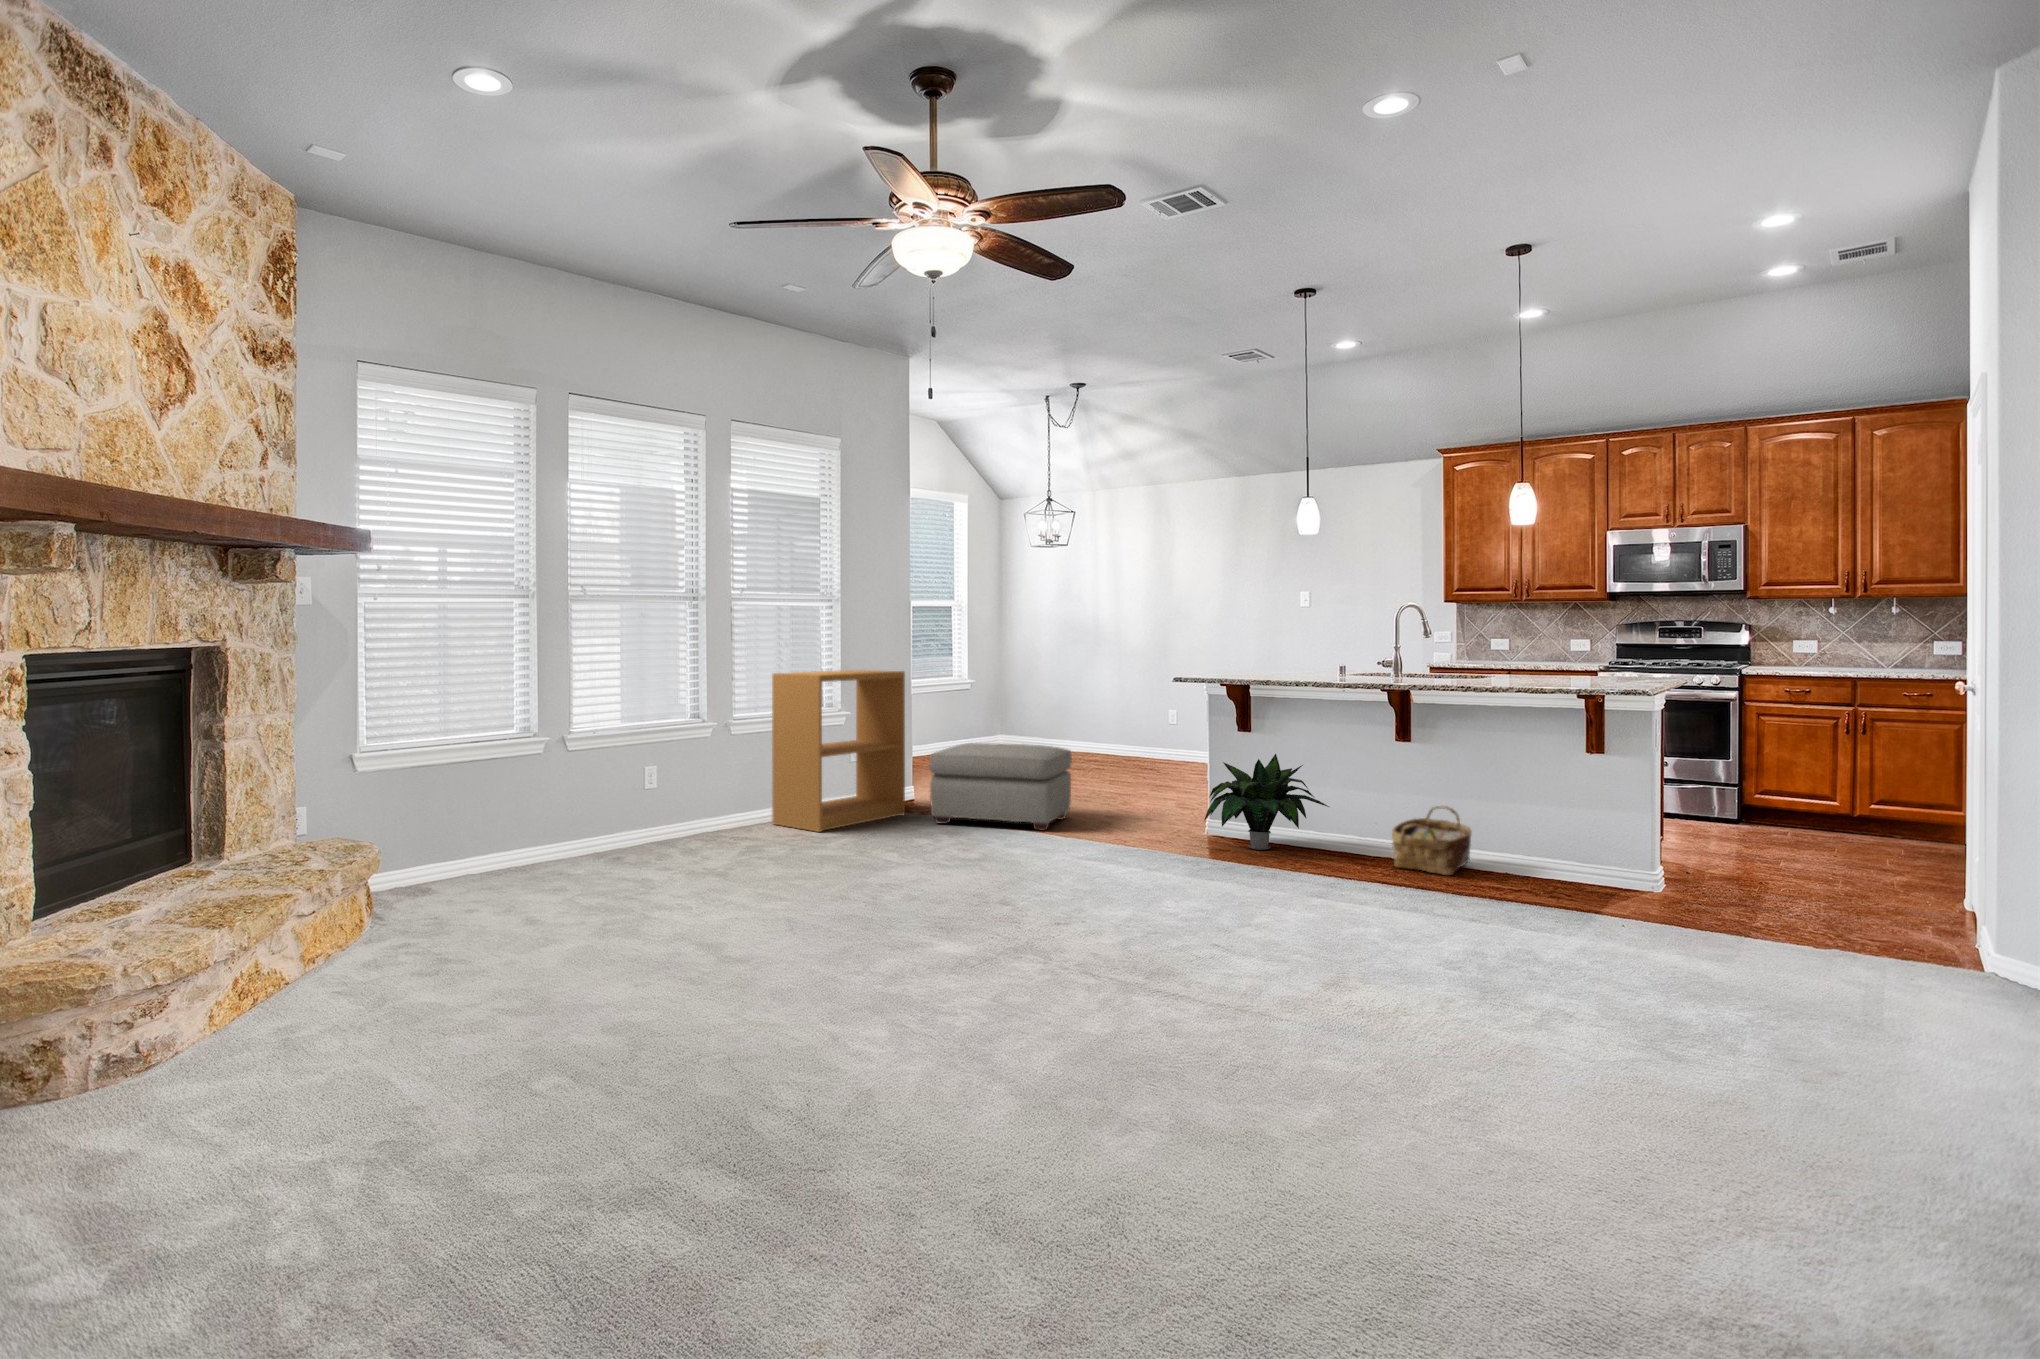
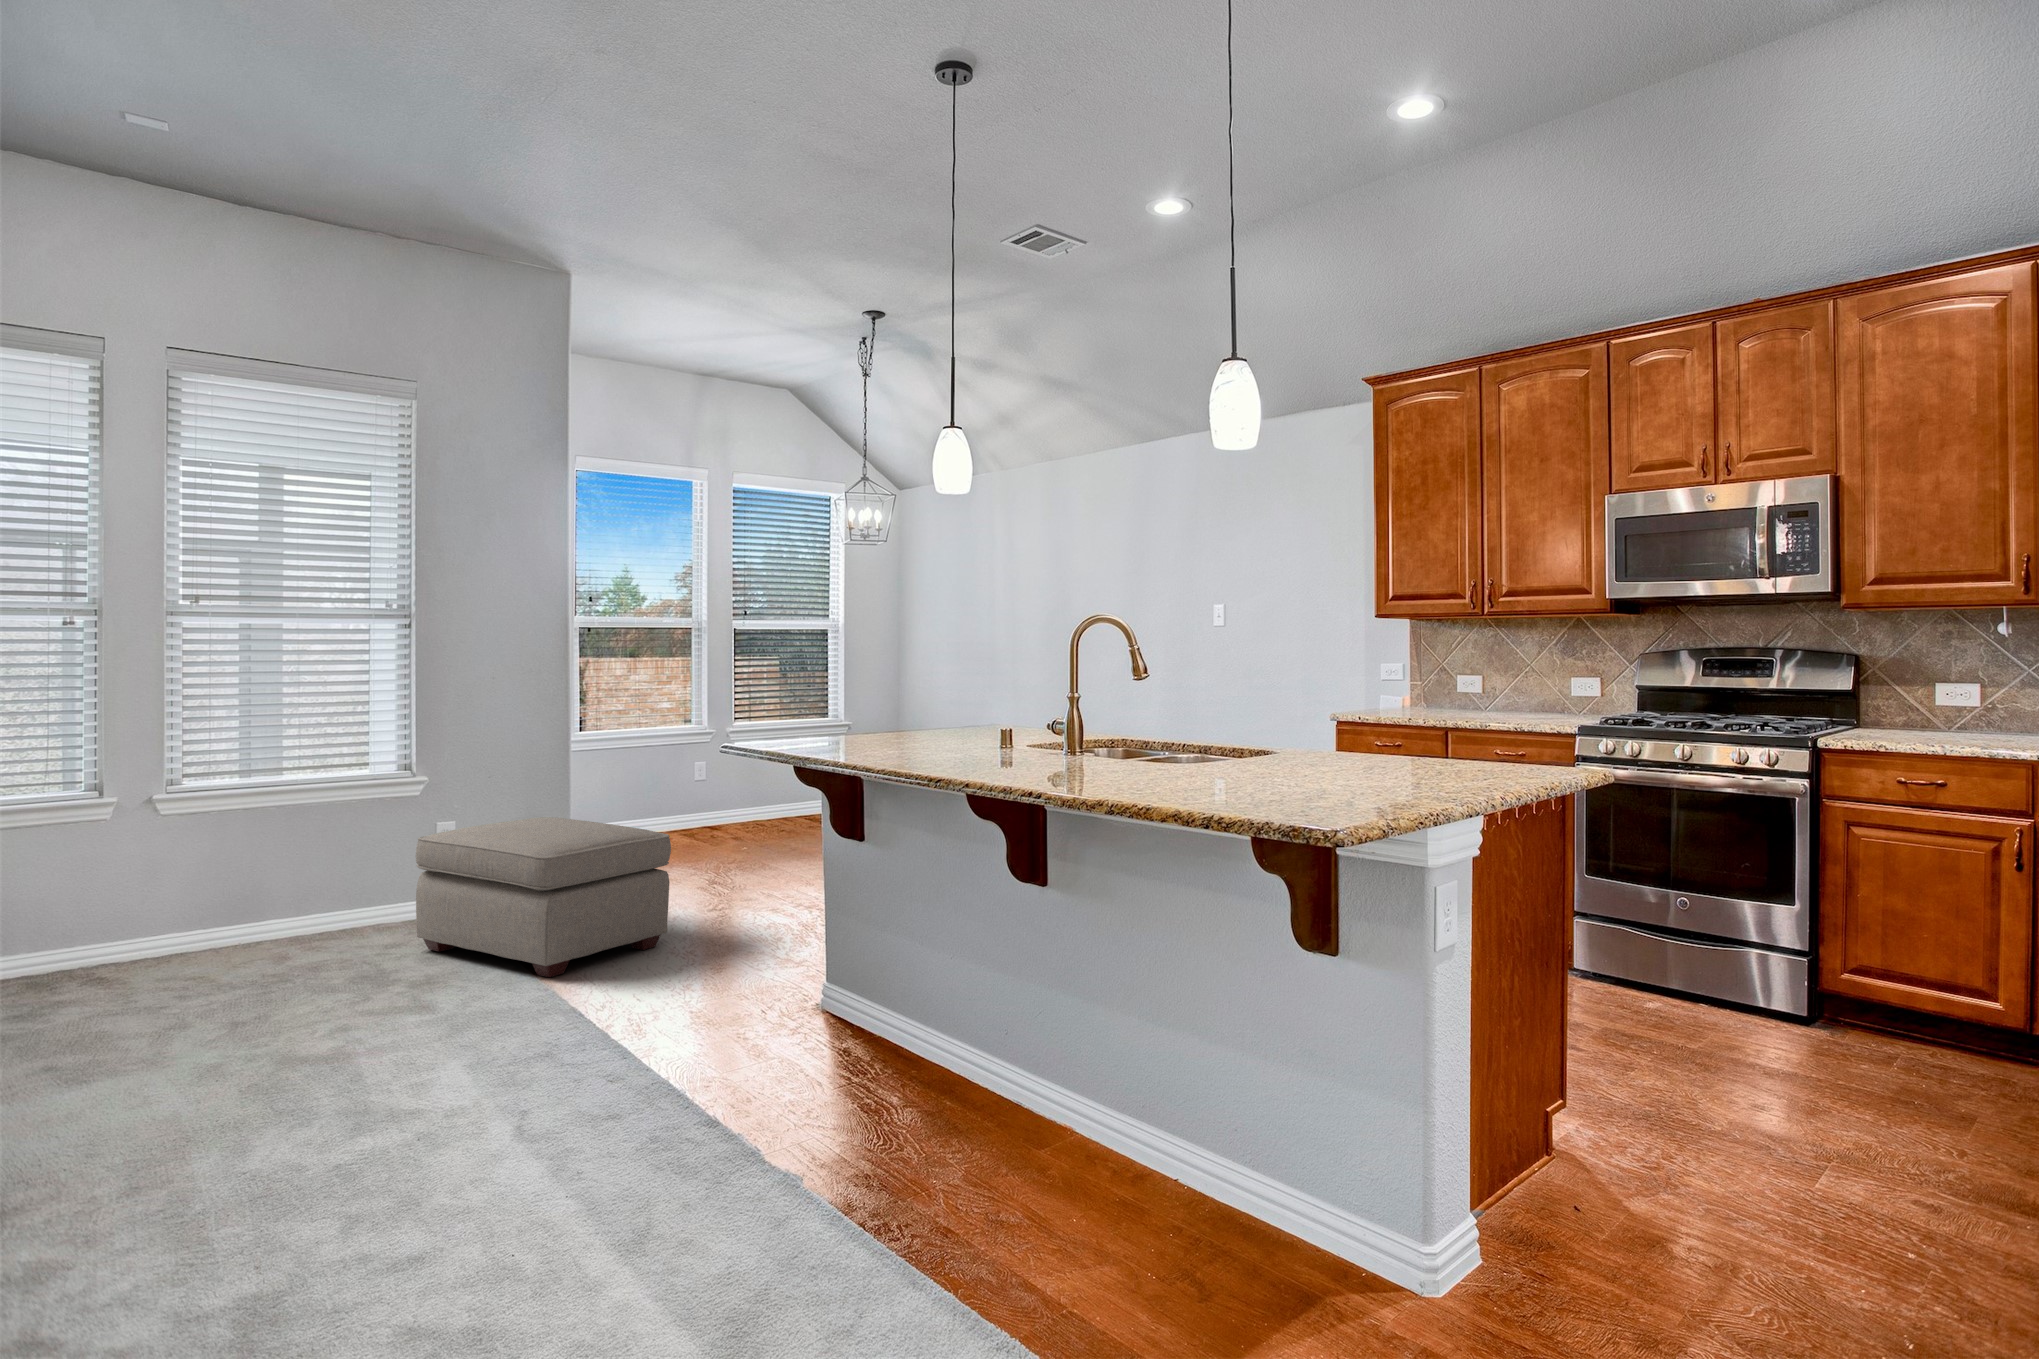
bookshelf: present [772,670,905,832] -> none [188,698,444,962]
potted plant: present [1204,754,1329,850] -> none [691,872,923,1056]
woven basket: present [1392,806,1471,875] -> none [938,1004,1114,1179]

